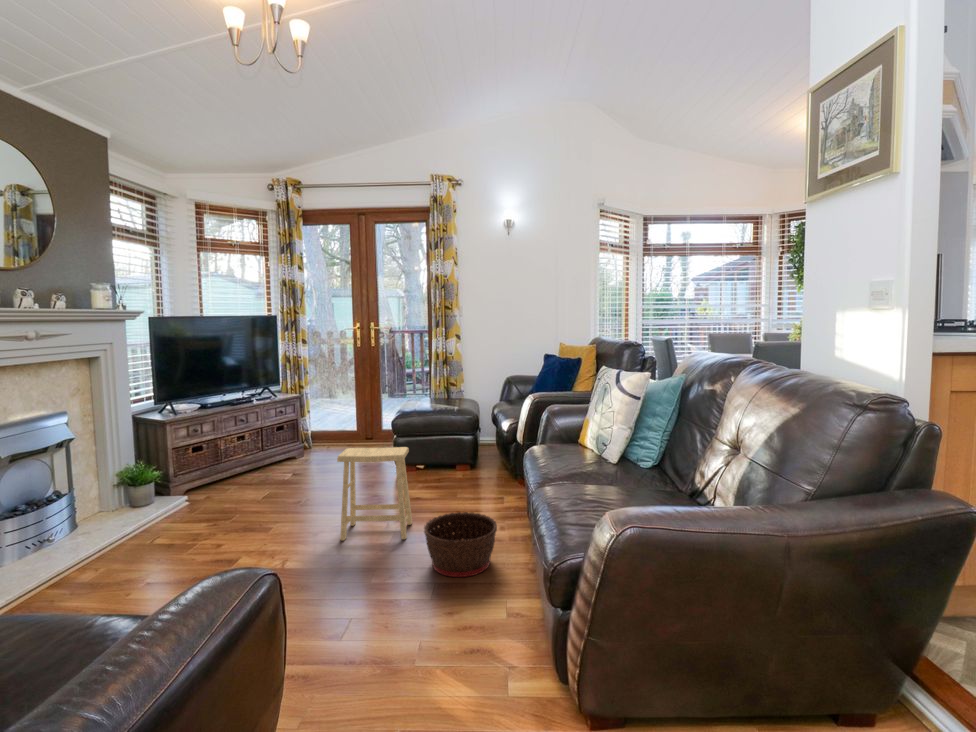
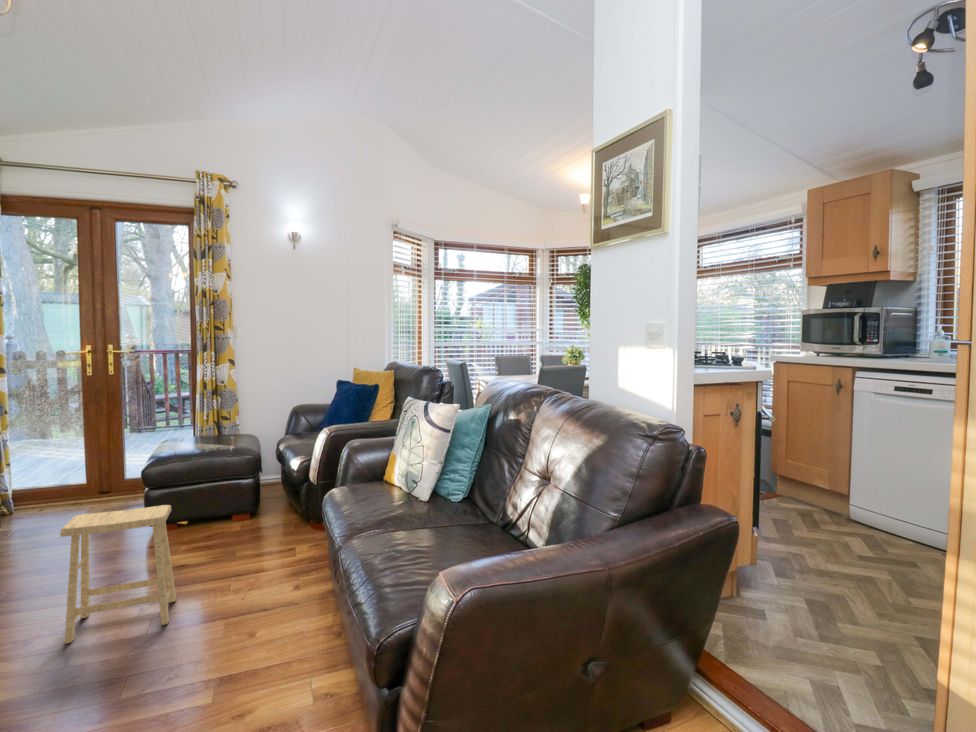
basket: present [424,512,497,577] -> none [196,576,294,664]

